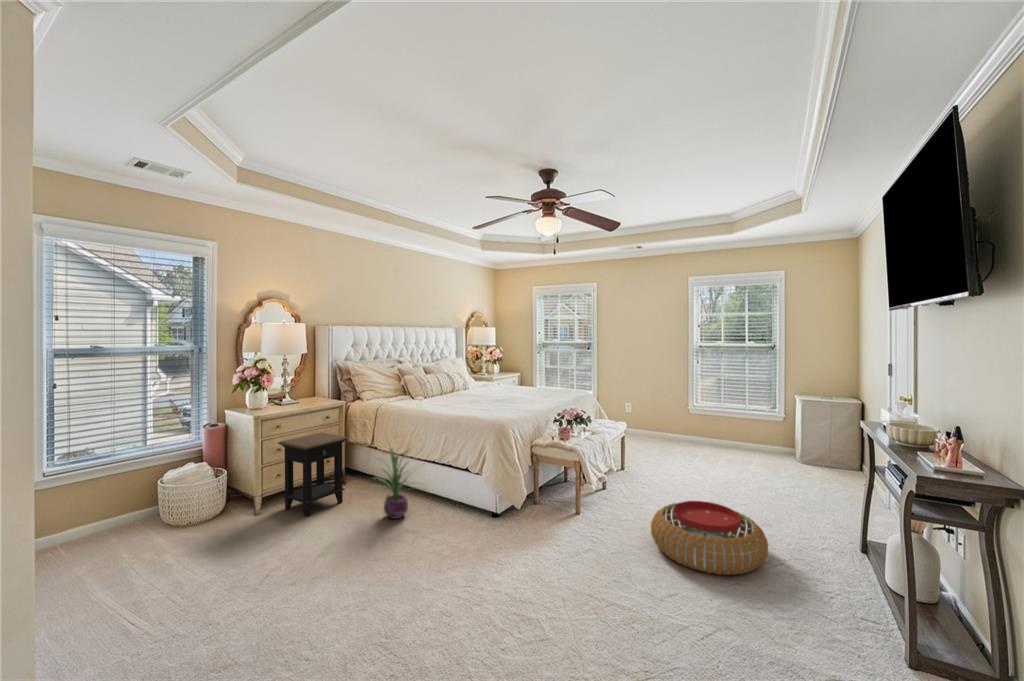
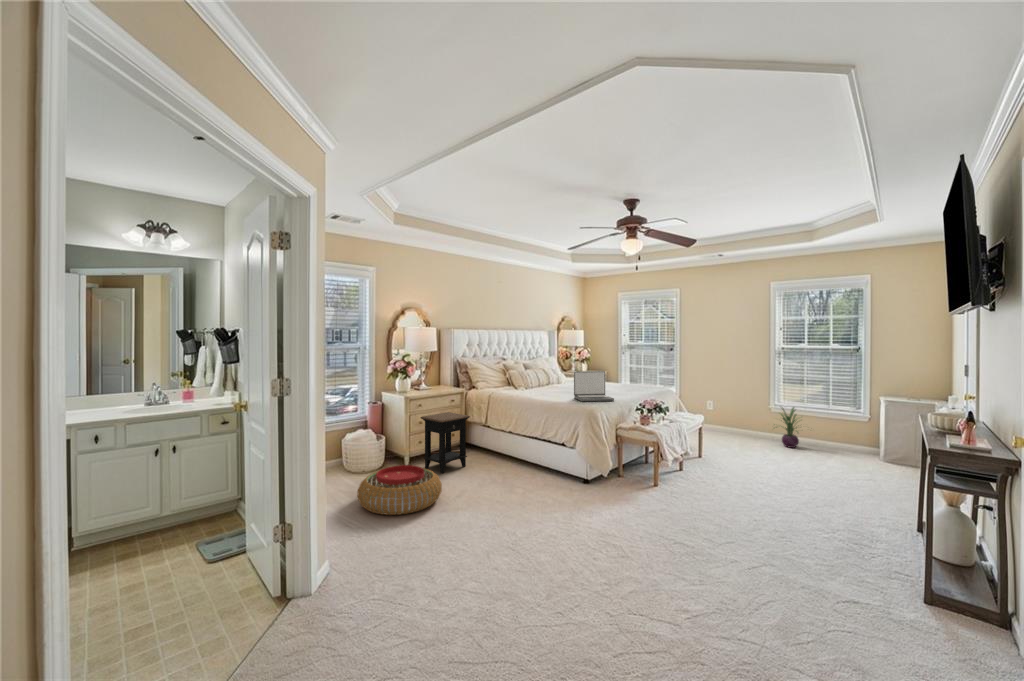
laptop: none [481,376,528,414] -> present [574,371,614,401]
decorative plant: present [364,448,413,519] -> present [776,407,799,448]
pouf: present [651,501,768,575] -> present [358,465,442,515]

